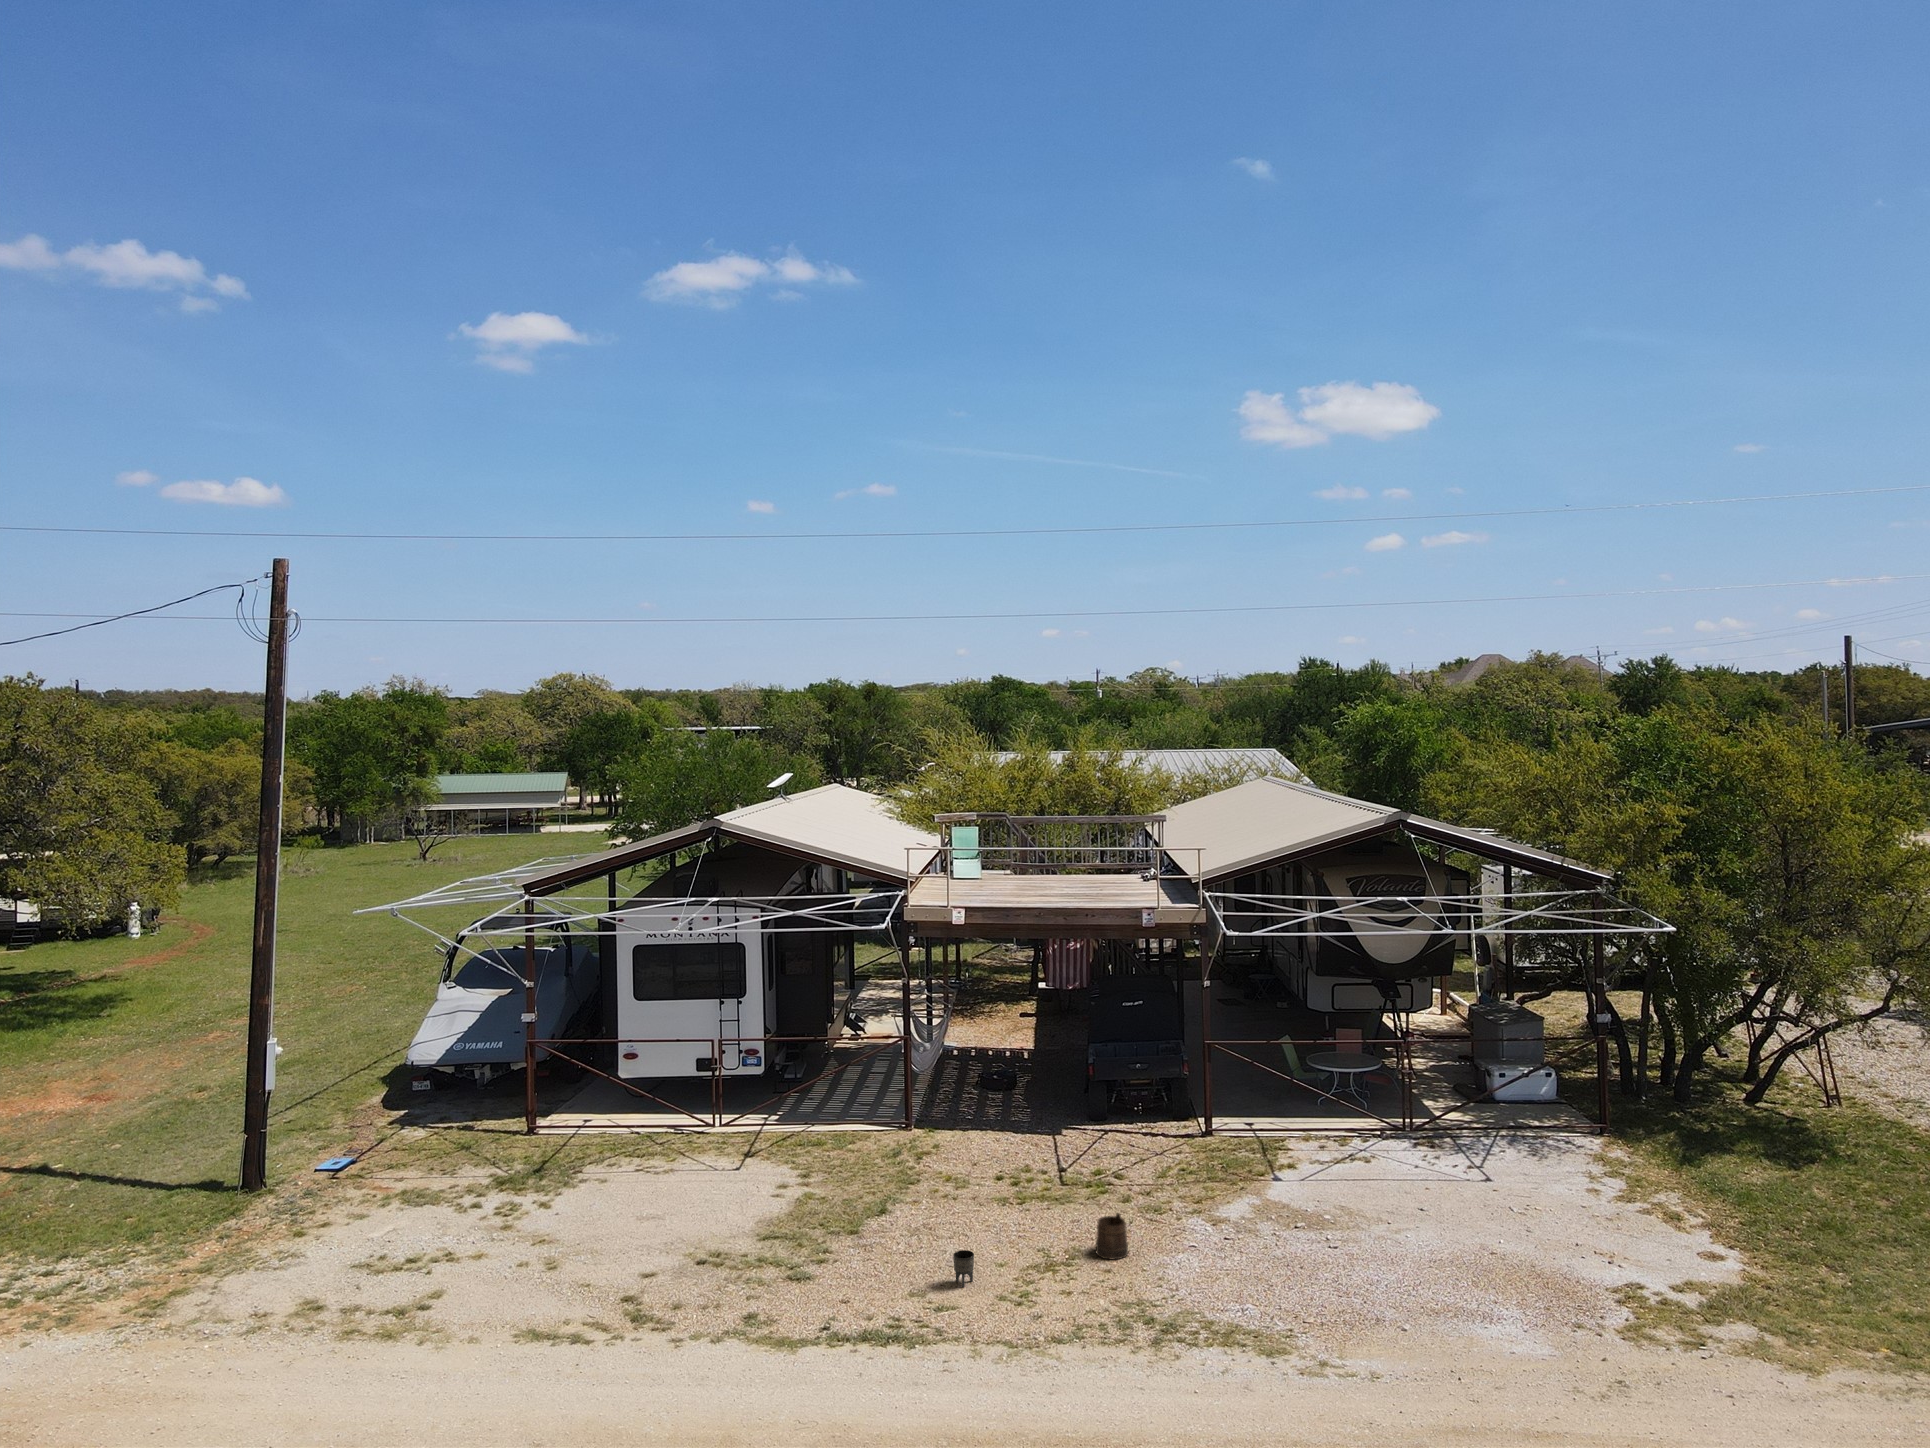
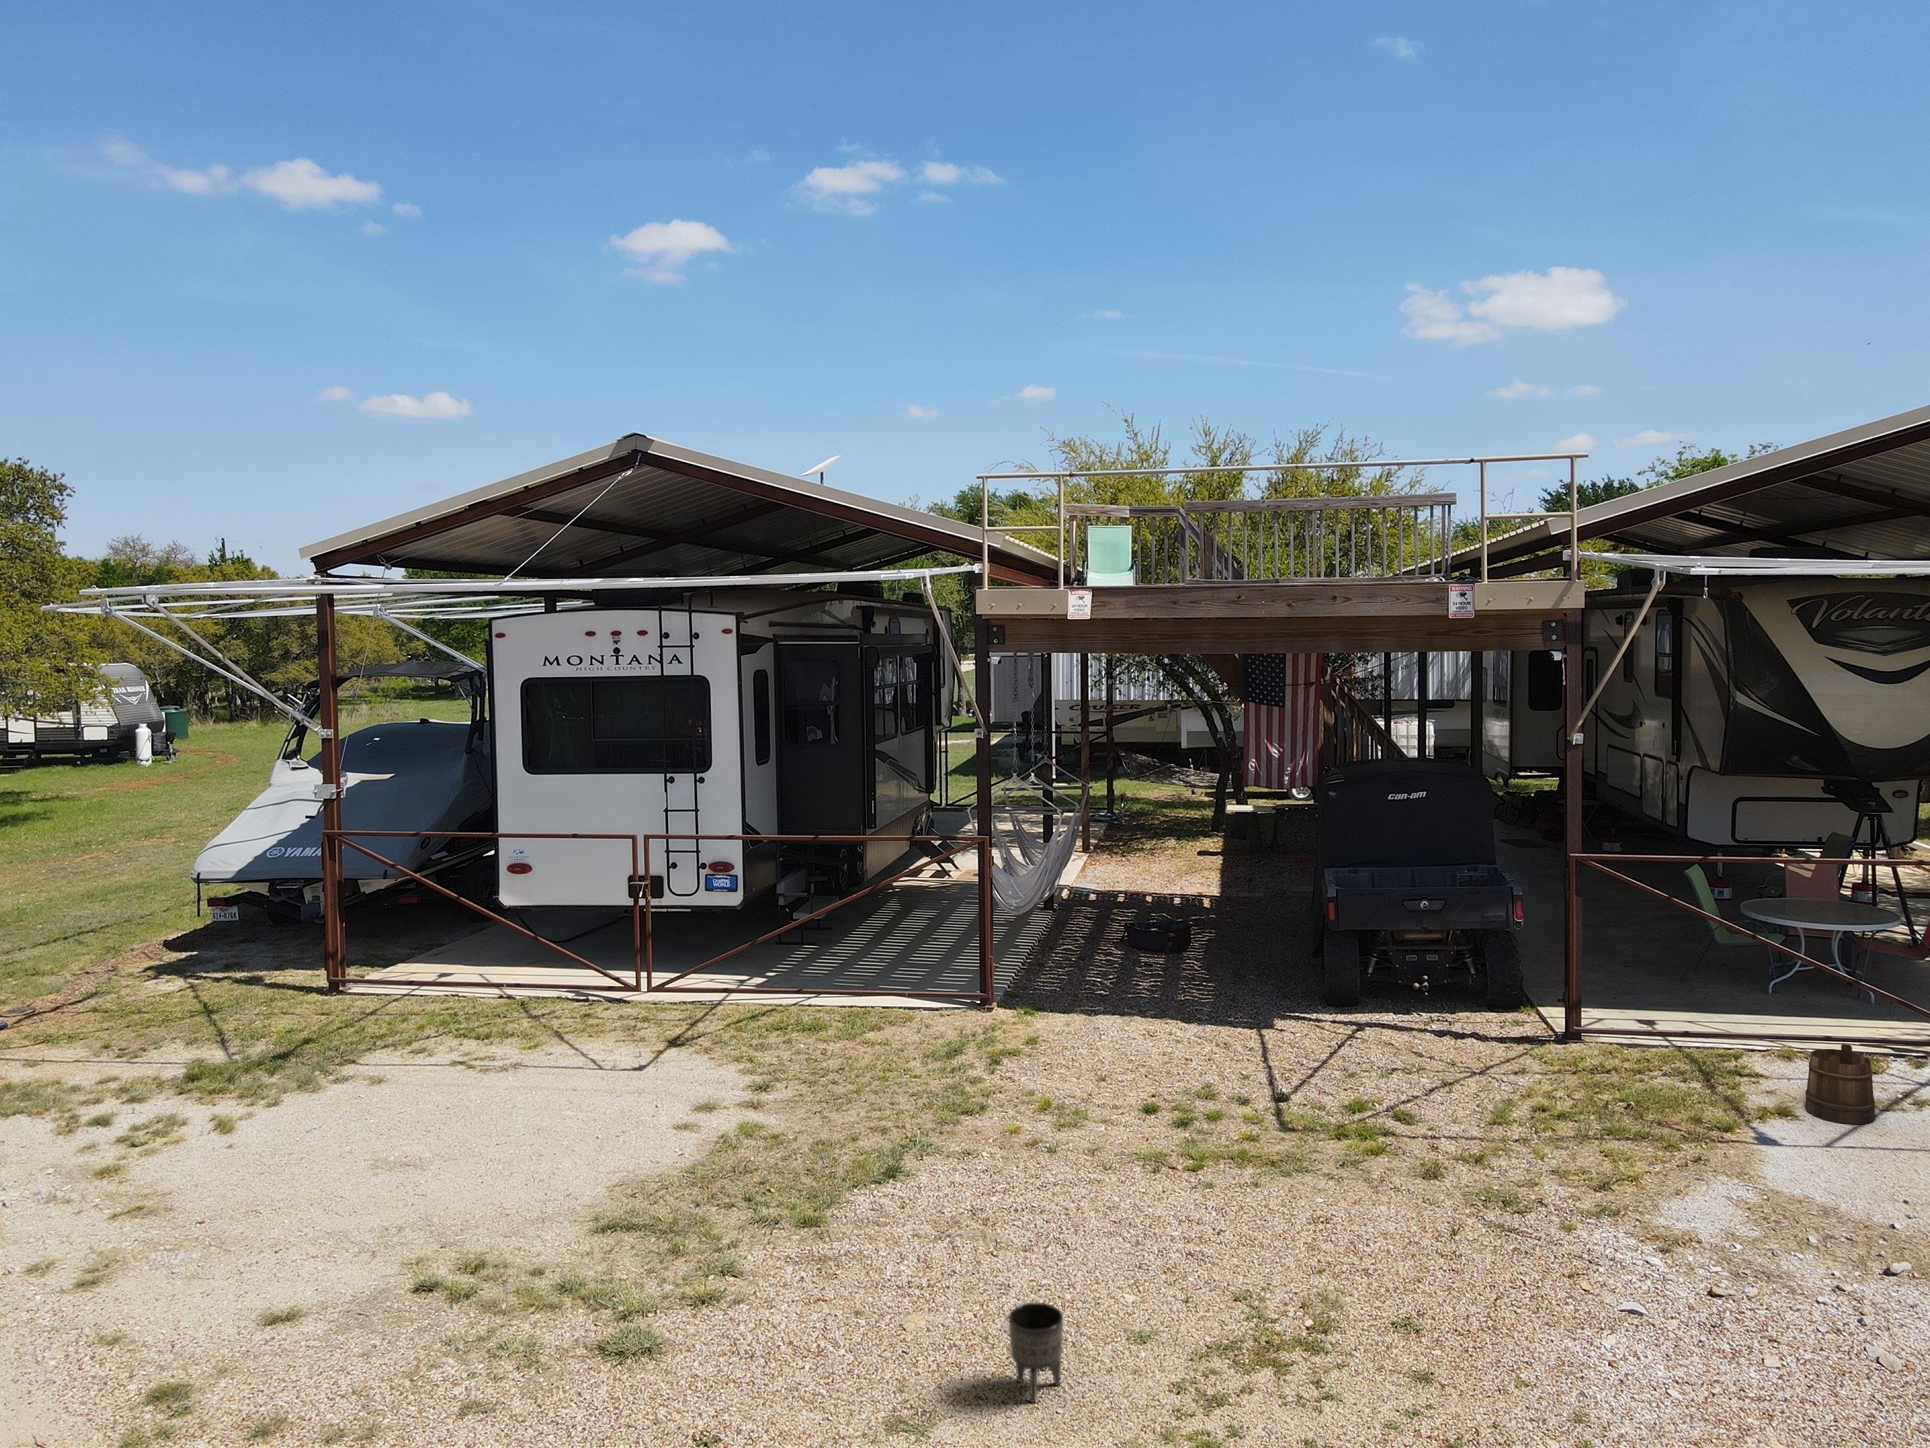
bucket: present [1096,1213,1128,1260] -> present [1805,1044,1875,1124]

